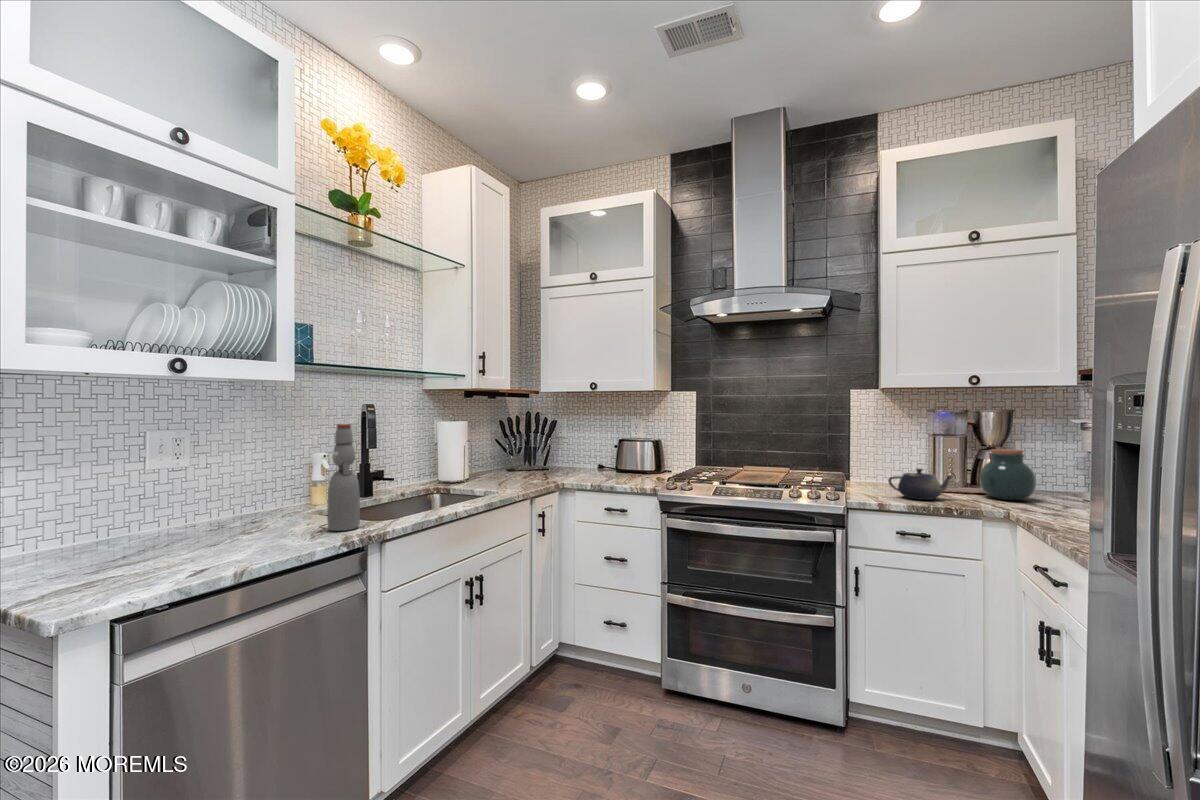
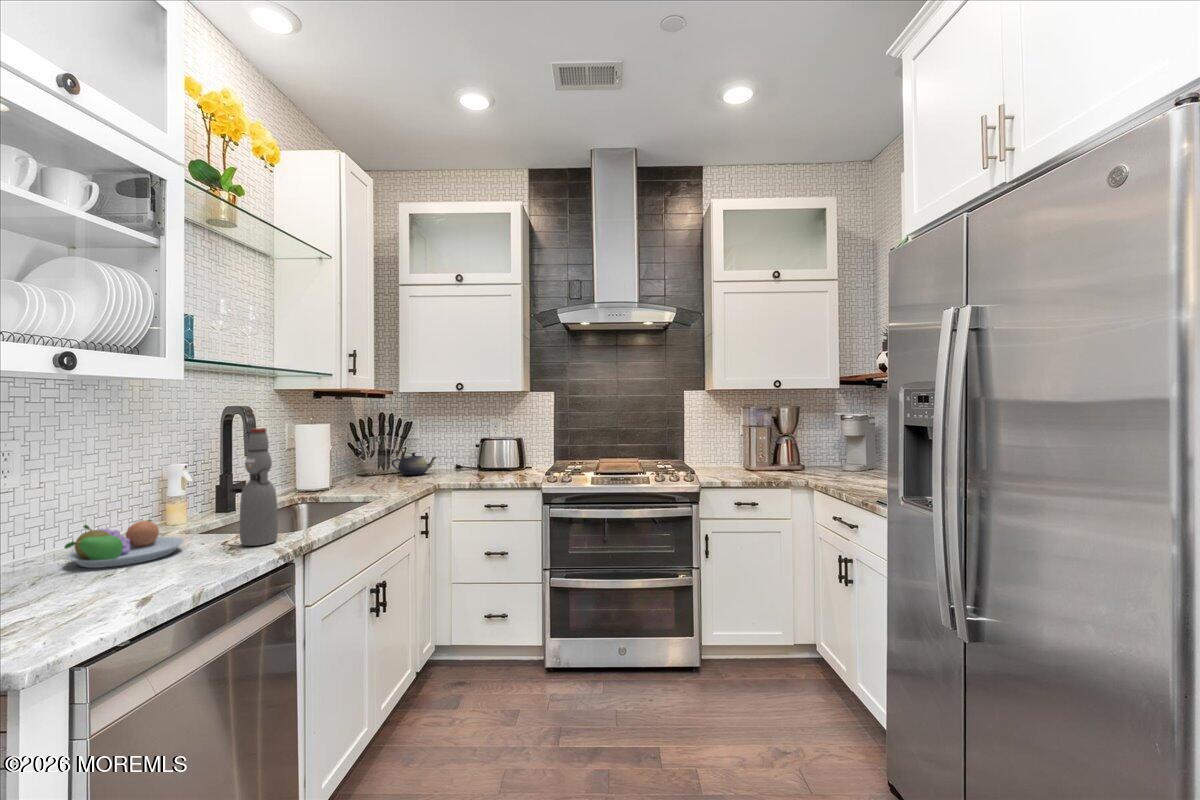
jar: present [980,449,1036,500] -> none [781,435,817,473]
teapot: present [888,469,955,500] -> present [392,452,437,475]
fruit bowl: none [193,500,292,538] -> present [64,520,184,568]

